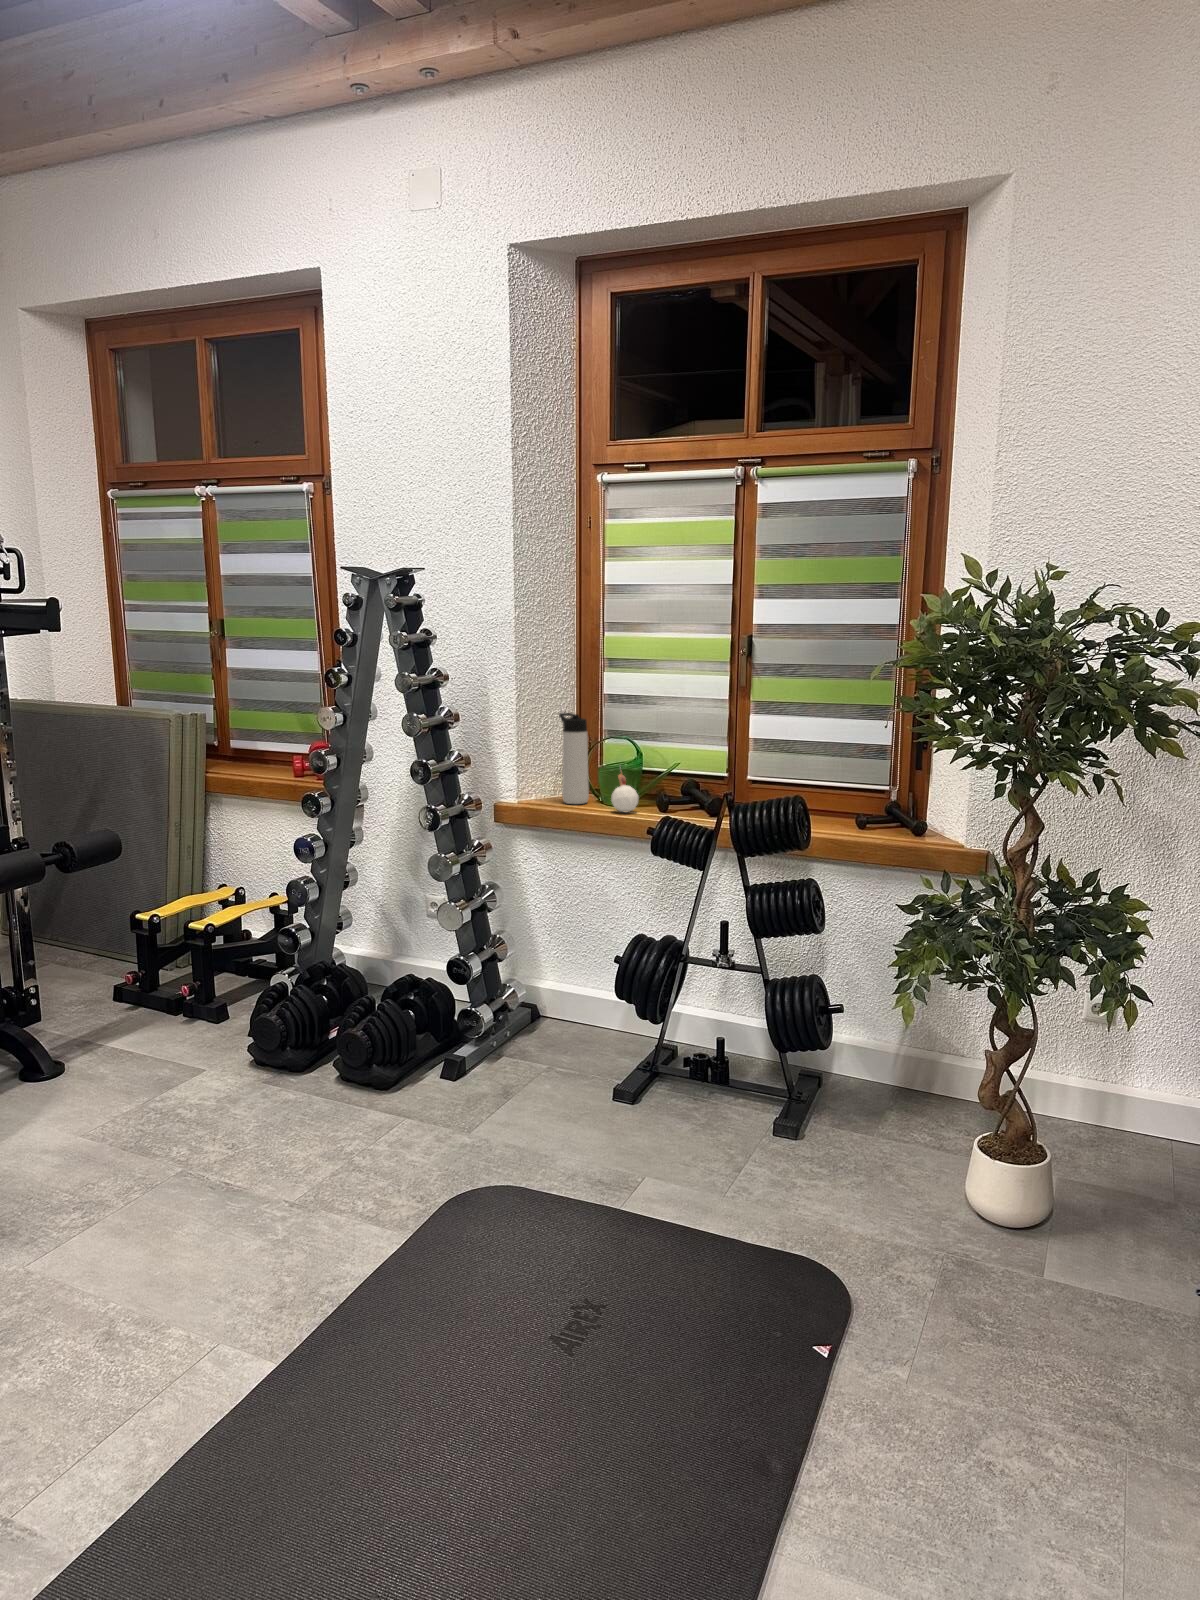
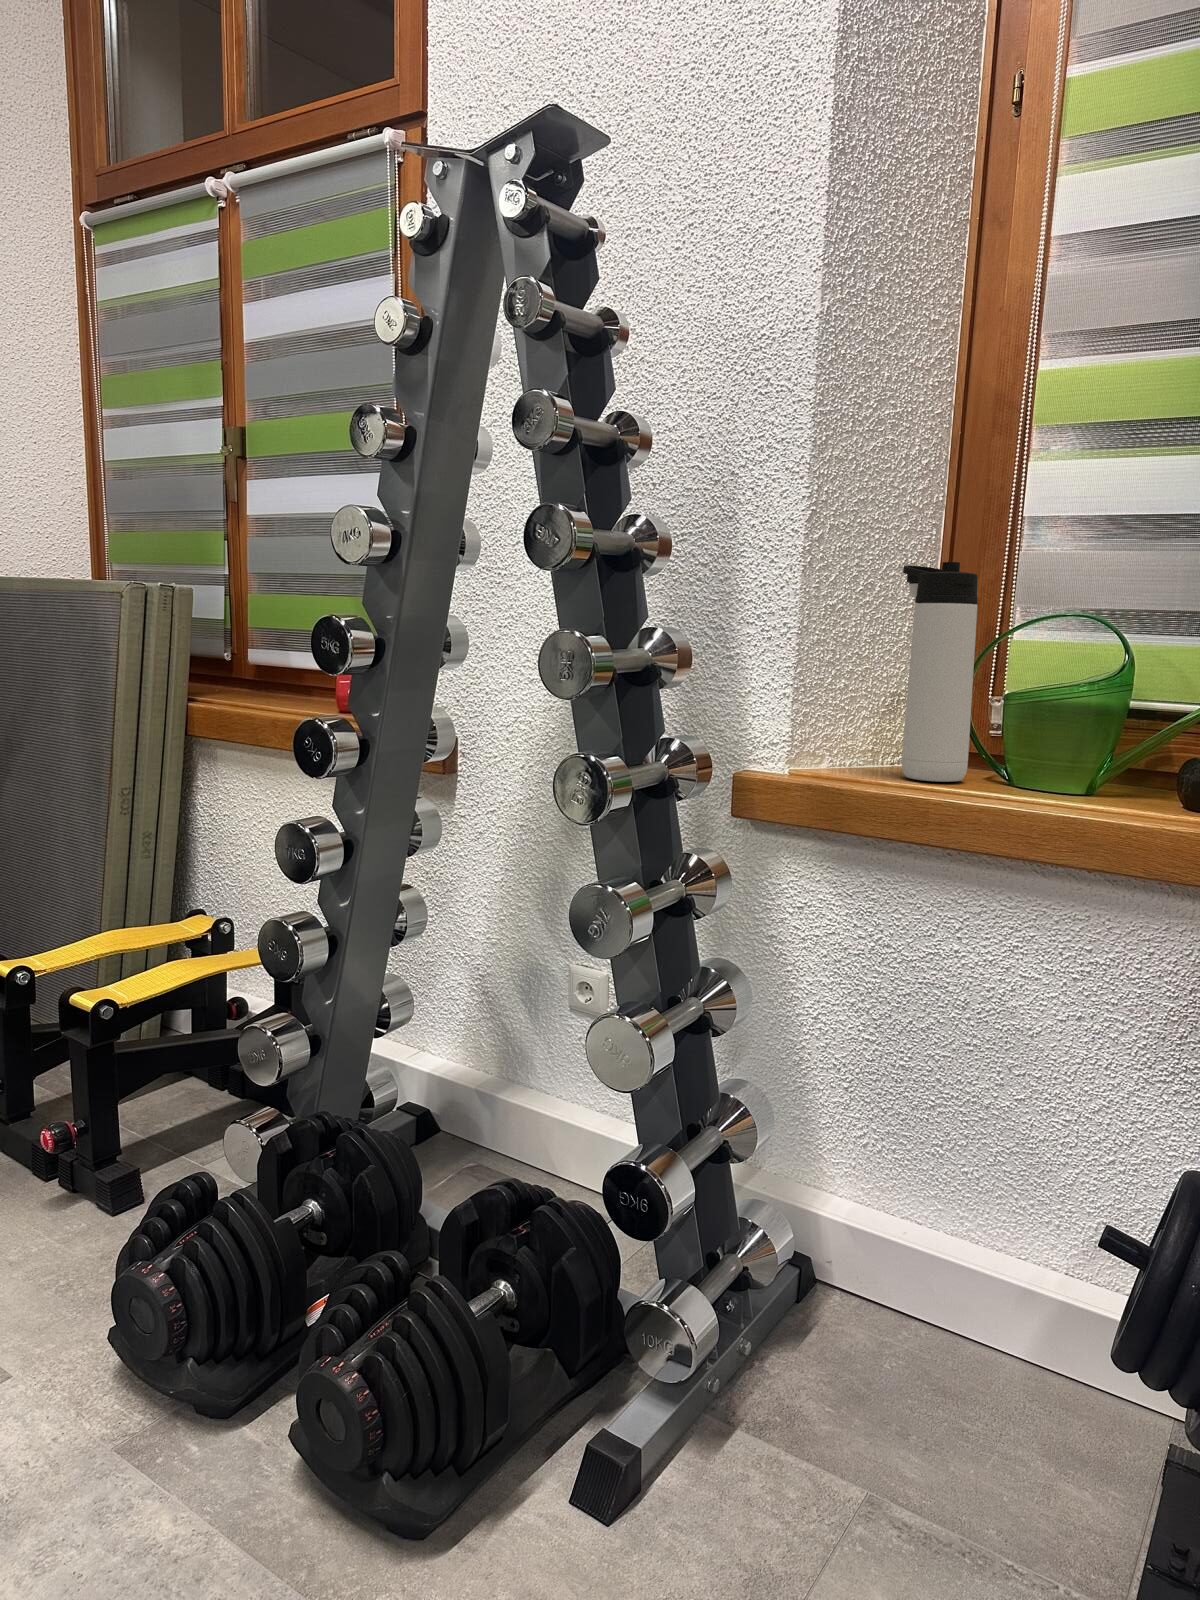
candle: present [611,773,638,812] -> none [1050,682,1130,806]

